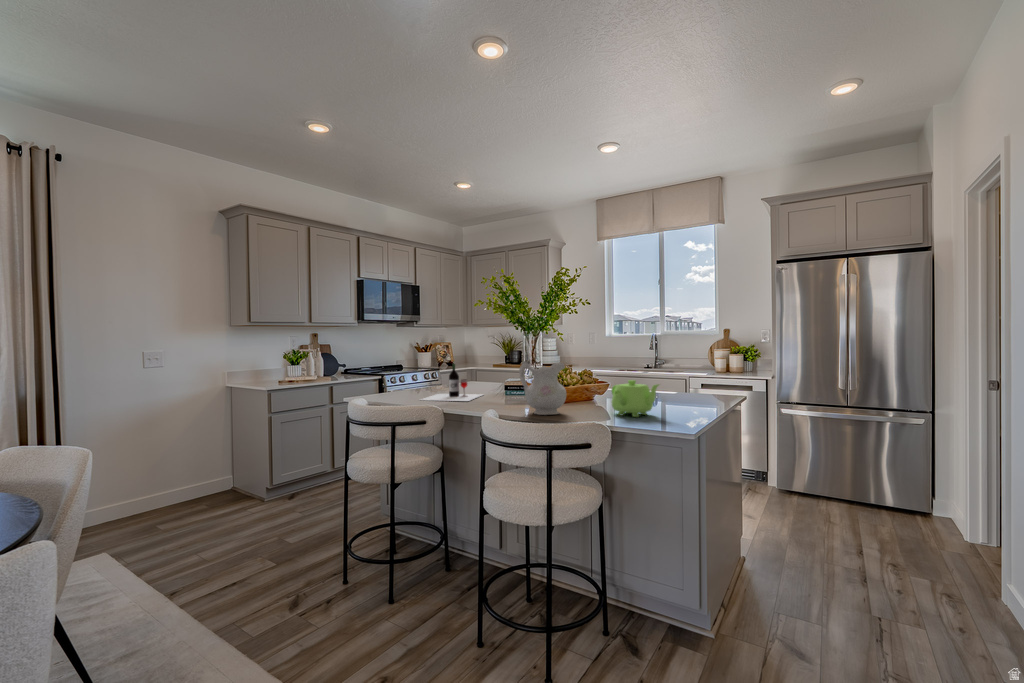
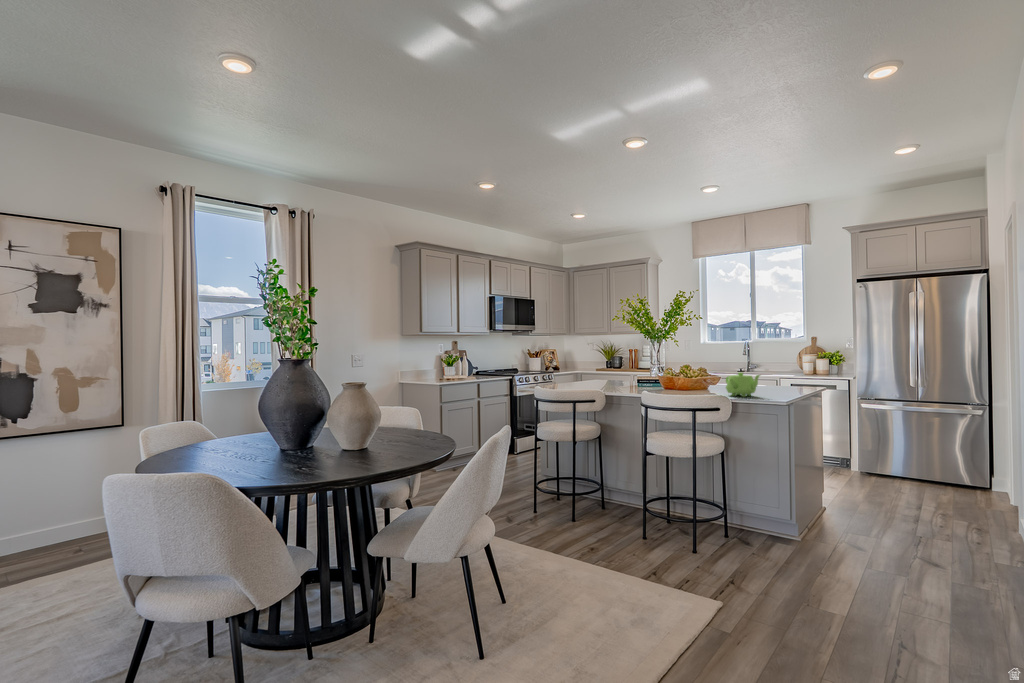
ceramic pitcher: present [519,361,566,415] -> none [662,359,695,395]
wine bottle: present [421,364,483,401] -> none [579,363,623,389]

